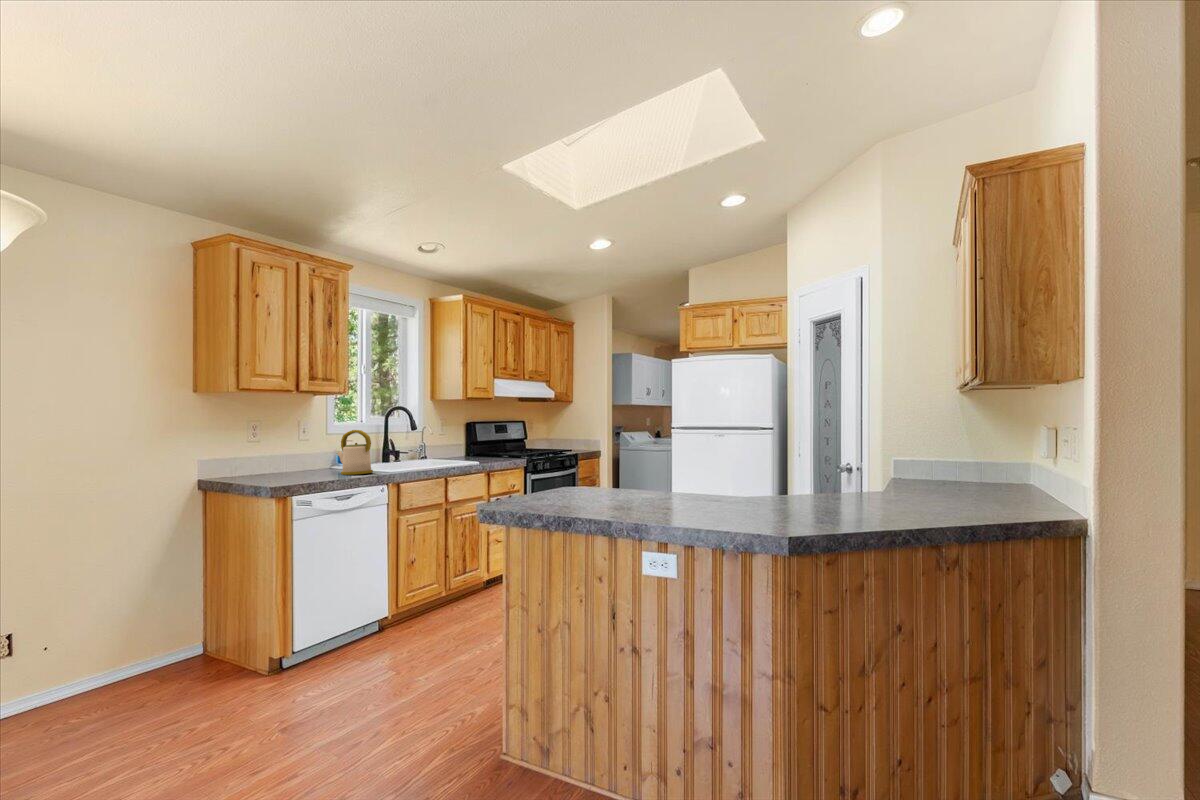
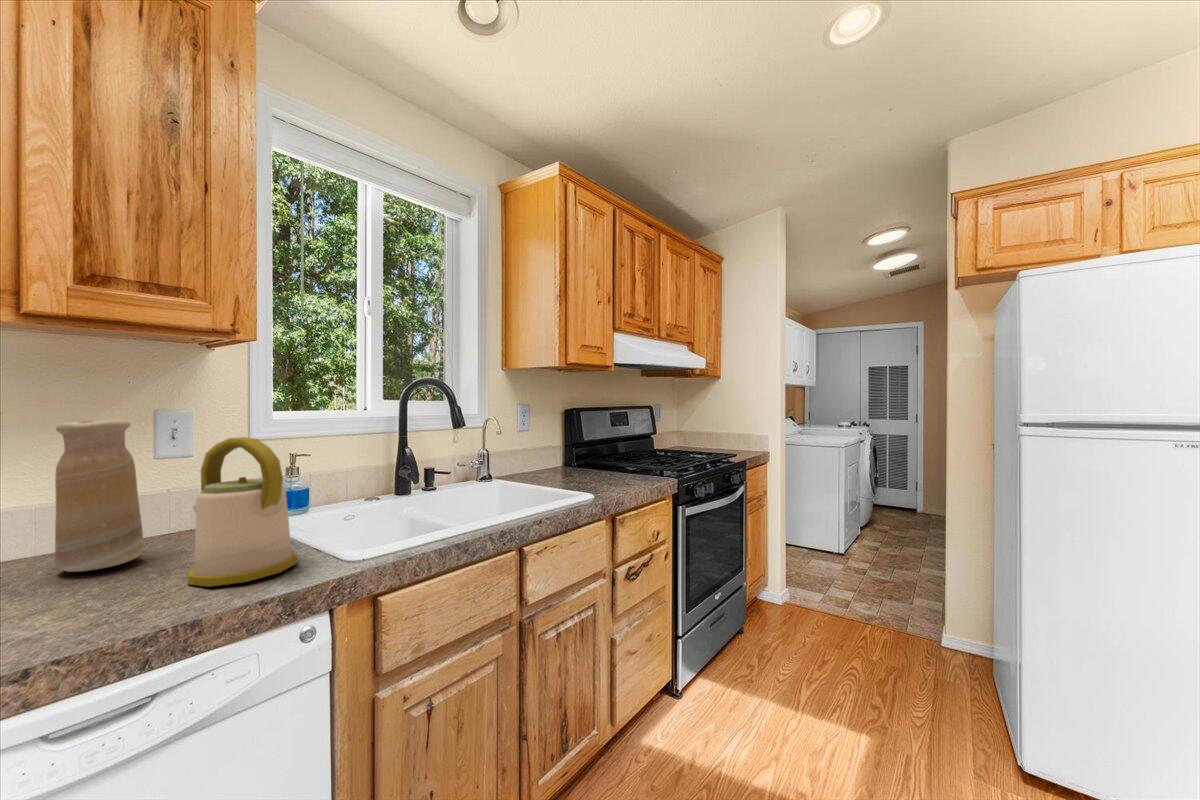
vase: none [294,424,318,474] -> present [55,419,144,572]

